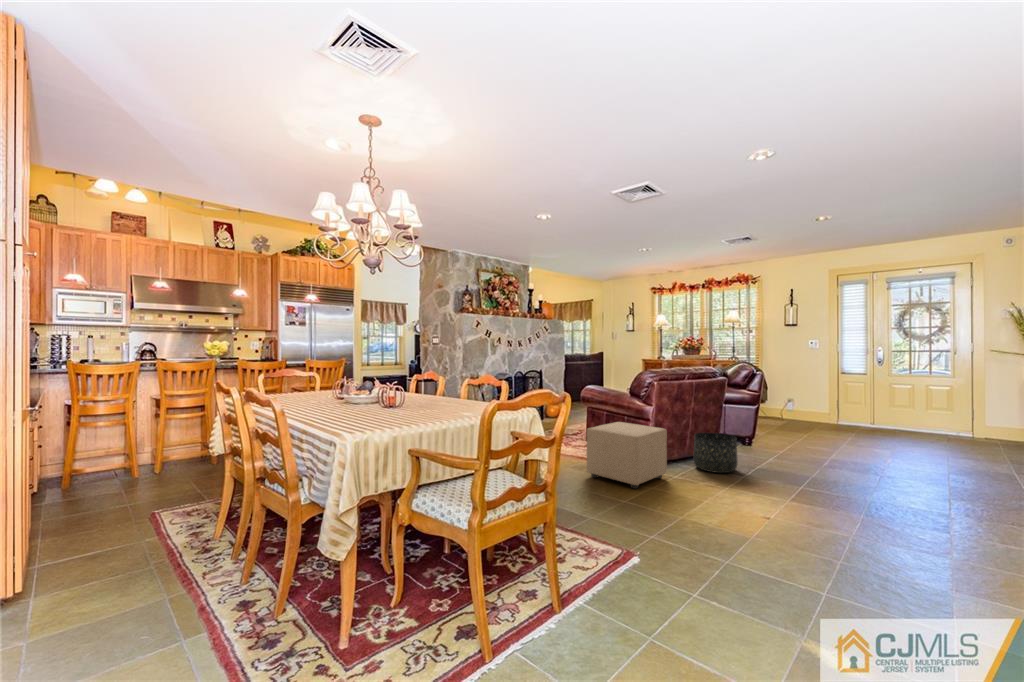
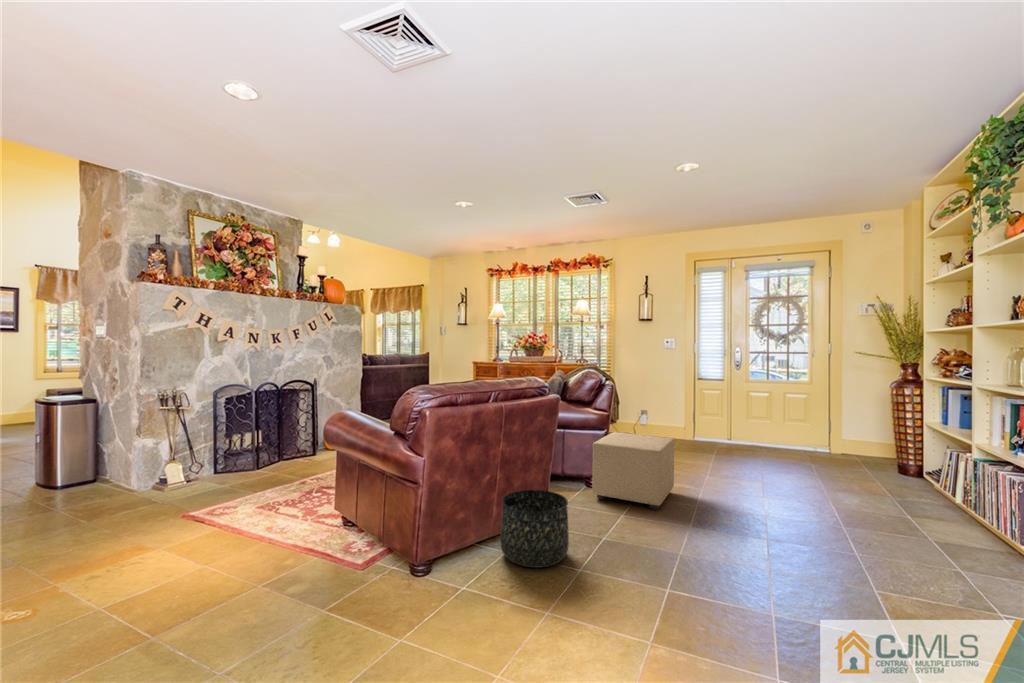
ottoman: present [587,422,667,489] -> present [592,432,674,510]

